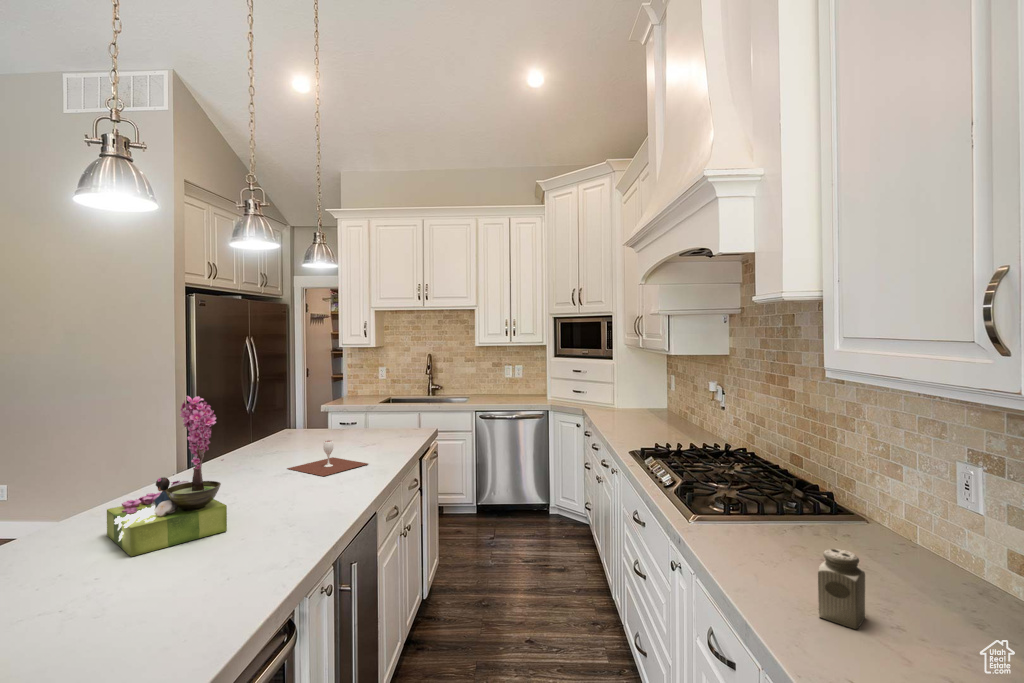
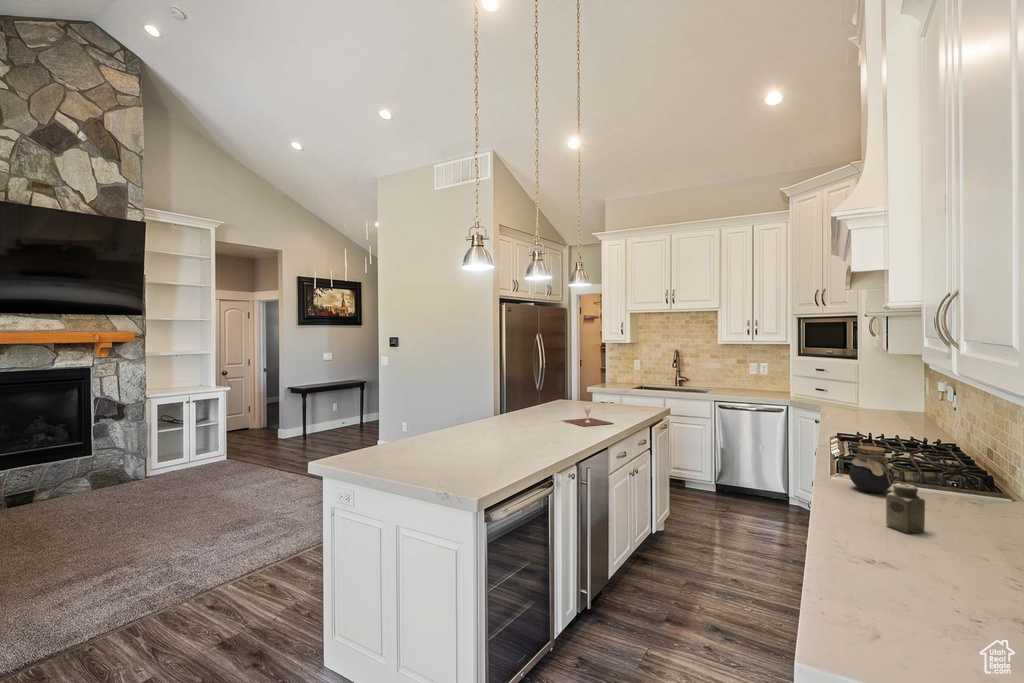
flower arrangement: present [107,396,227,557] -> none [475,367,530,445]
jar: none [708,478,765,543] -> present [849,446,894,493]

